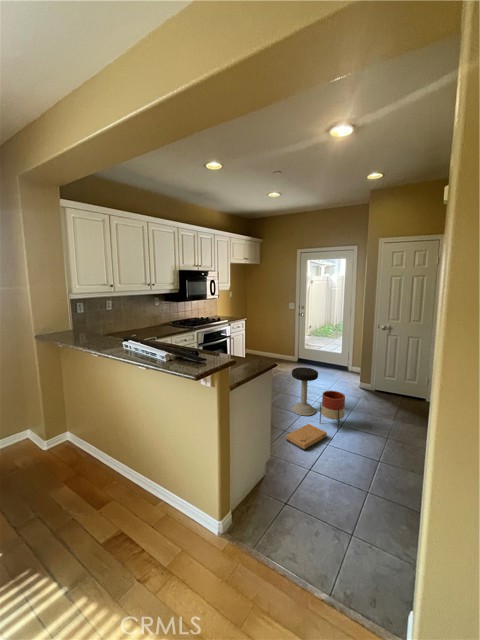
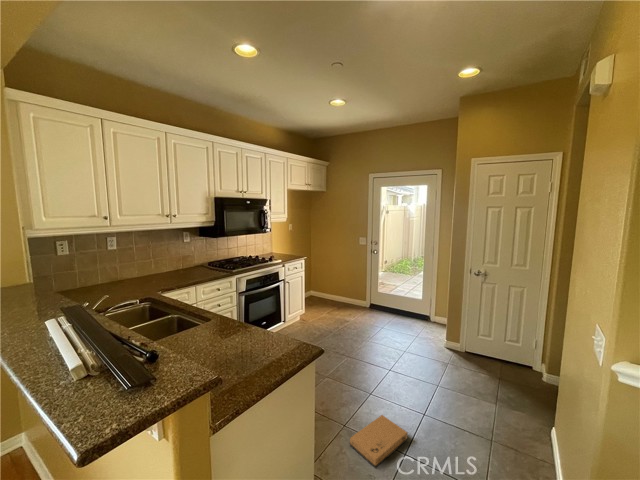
stool: present [292,367,318,416] -> none [359,328,395,396]
planter: present [320,391,345,432] -> none [397,365,433,428]

